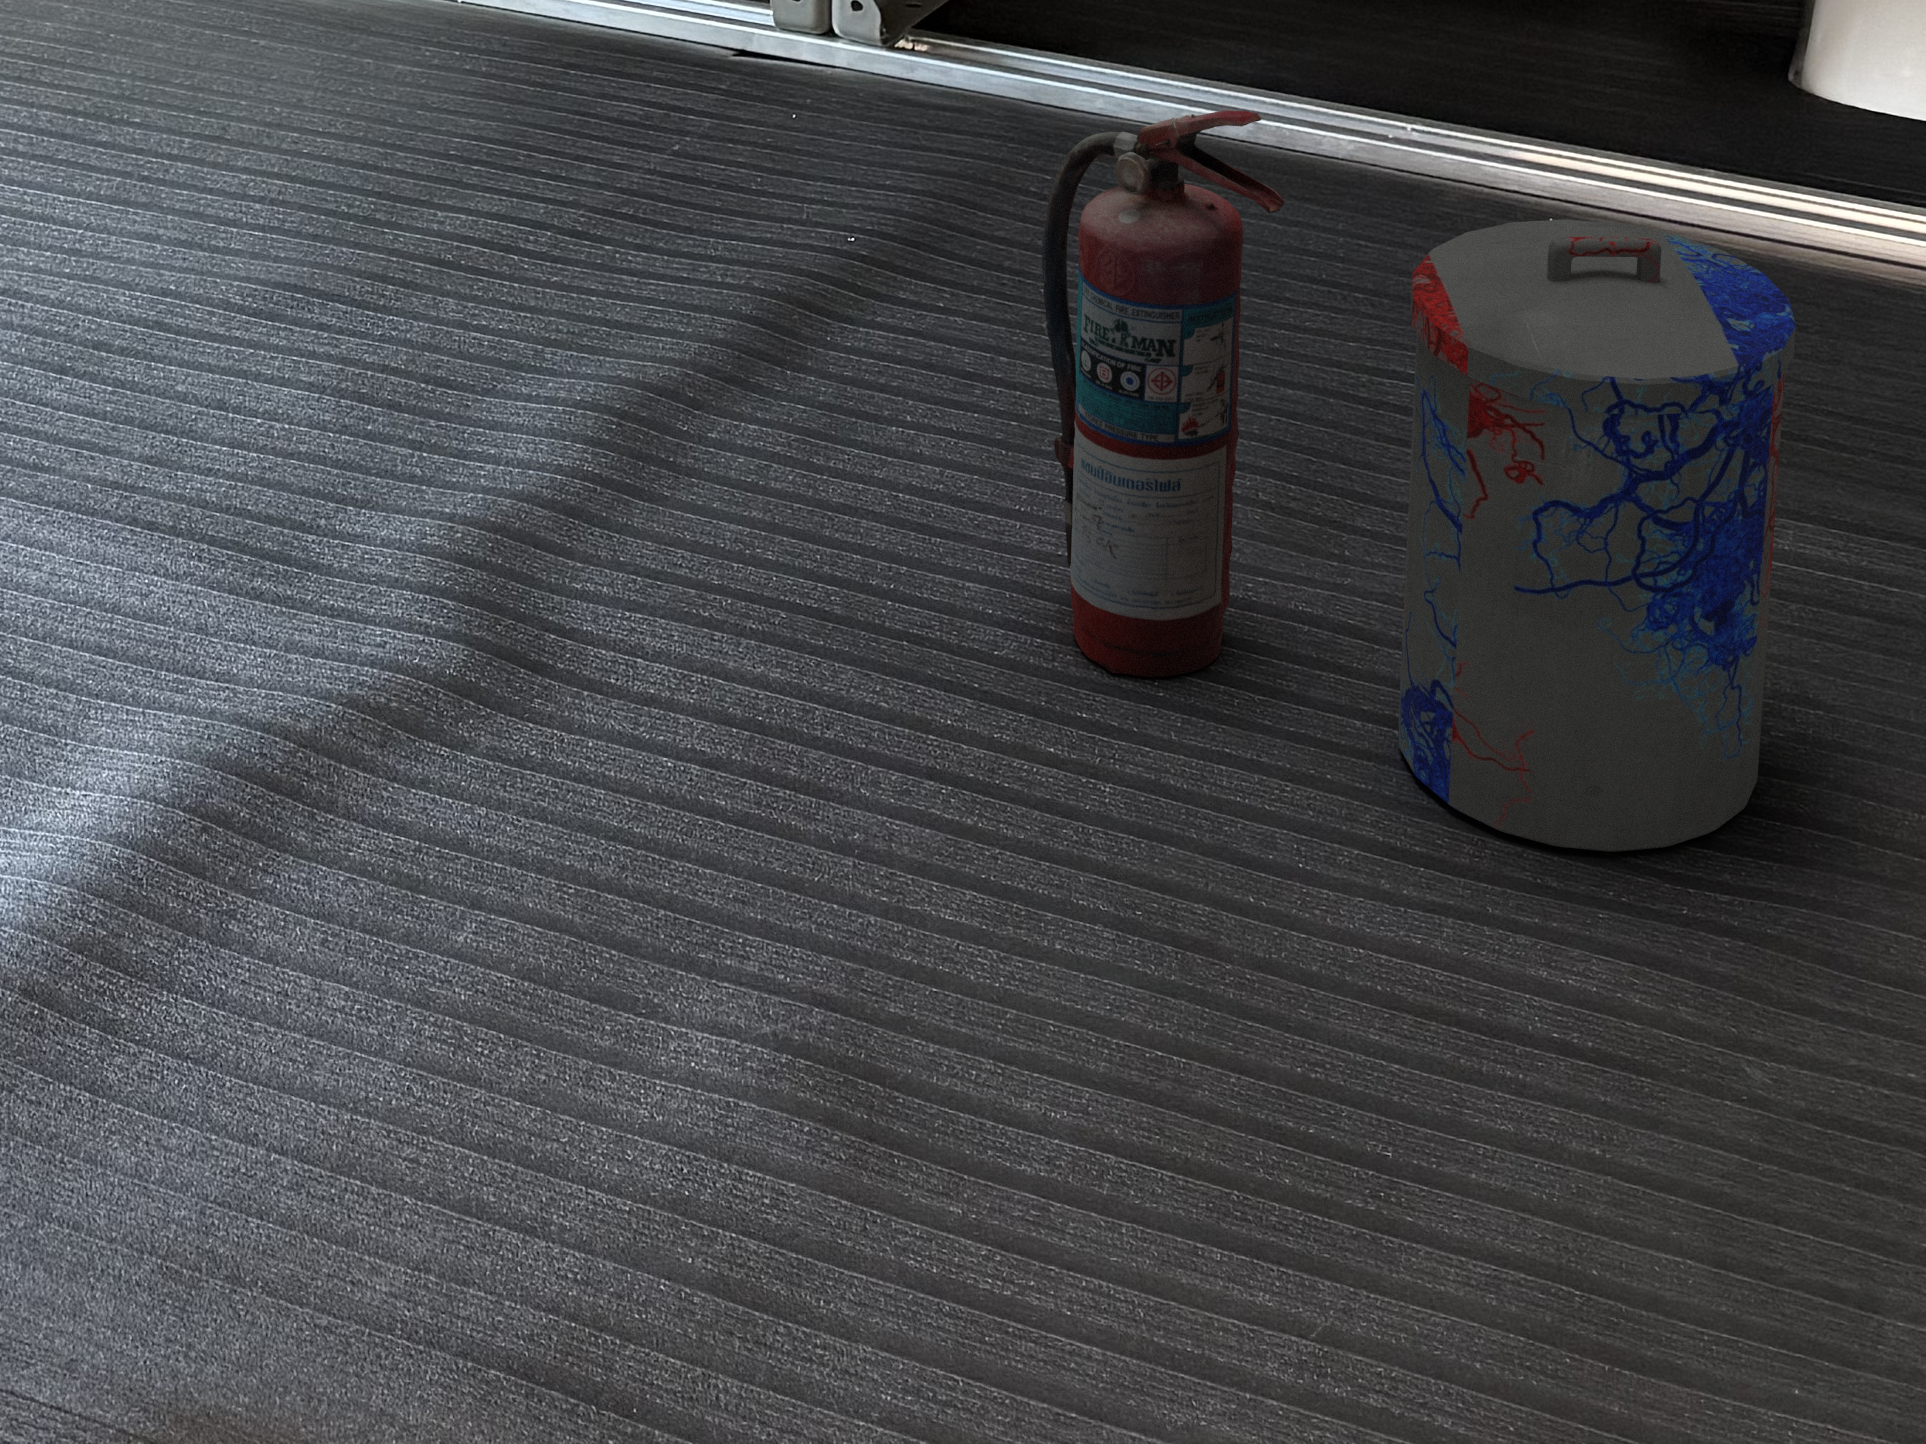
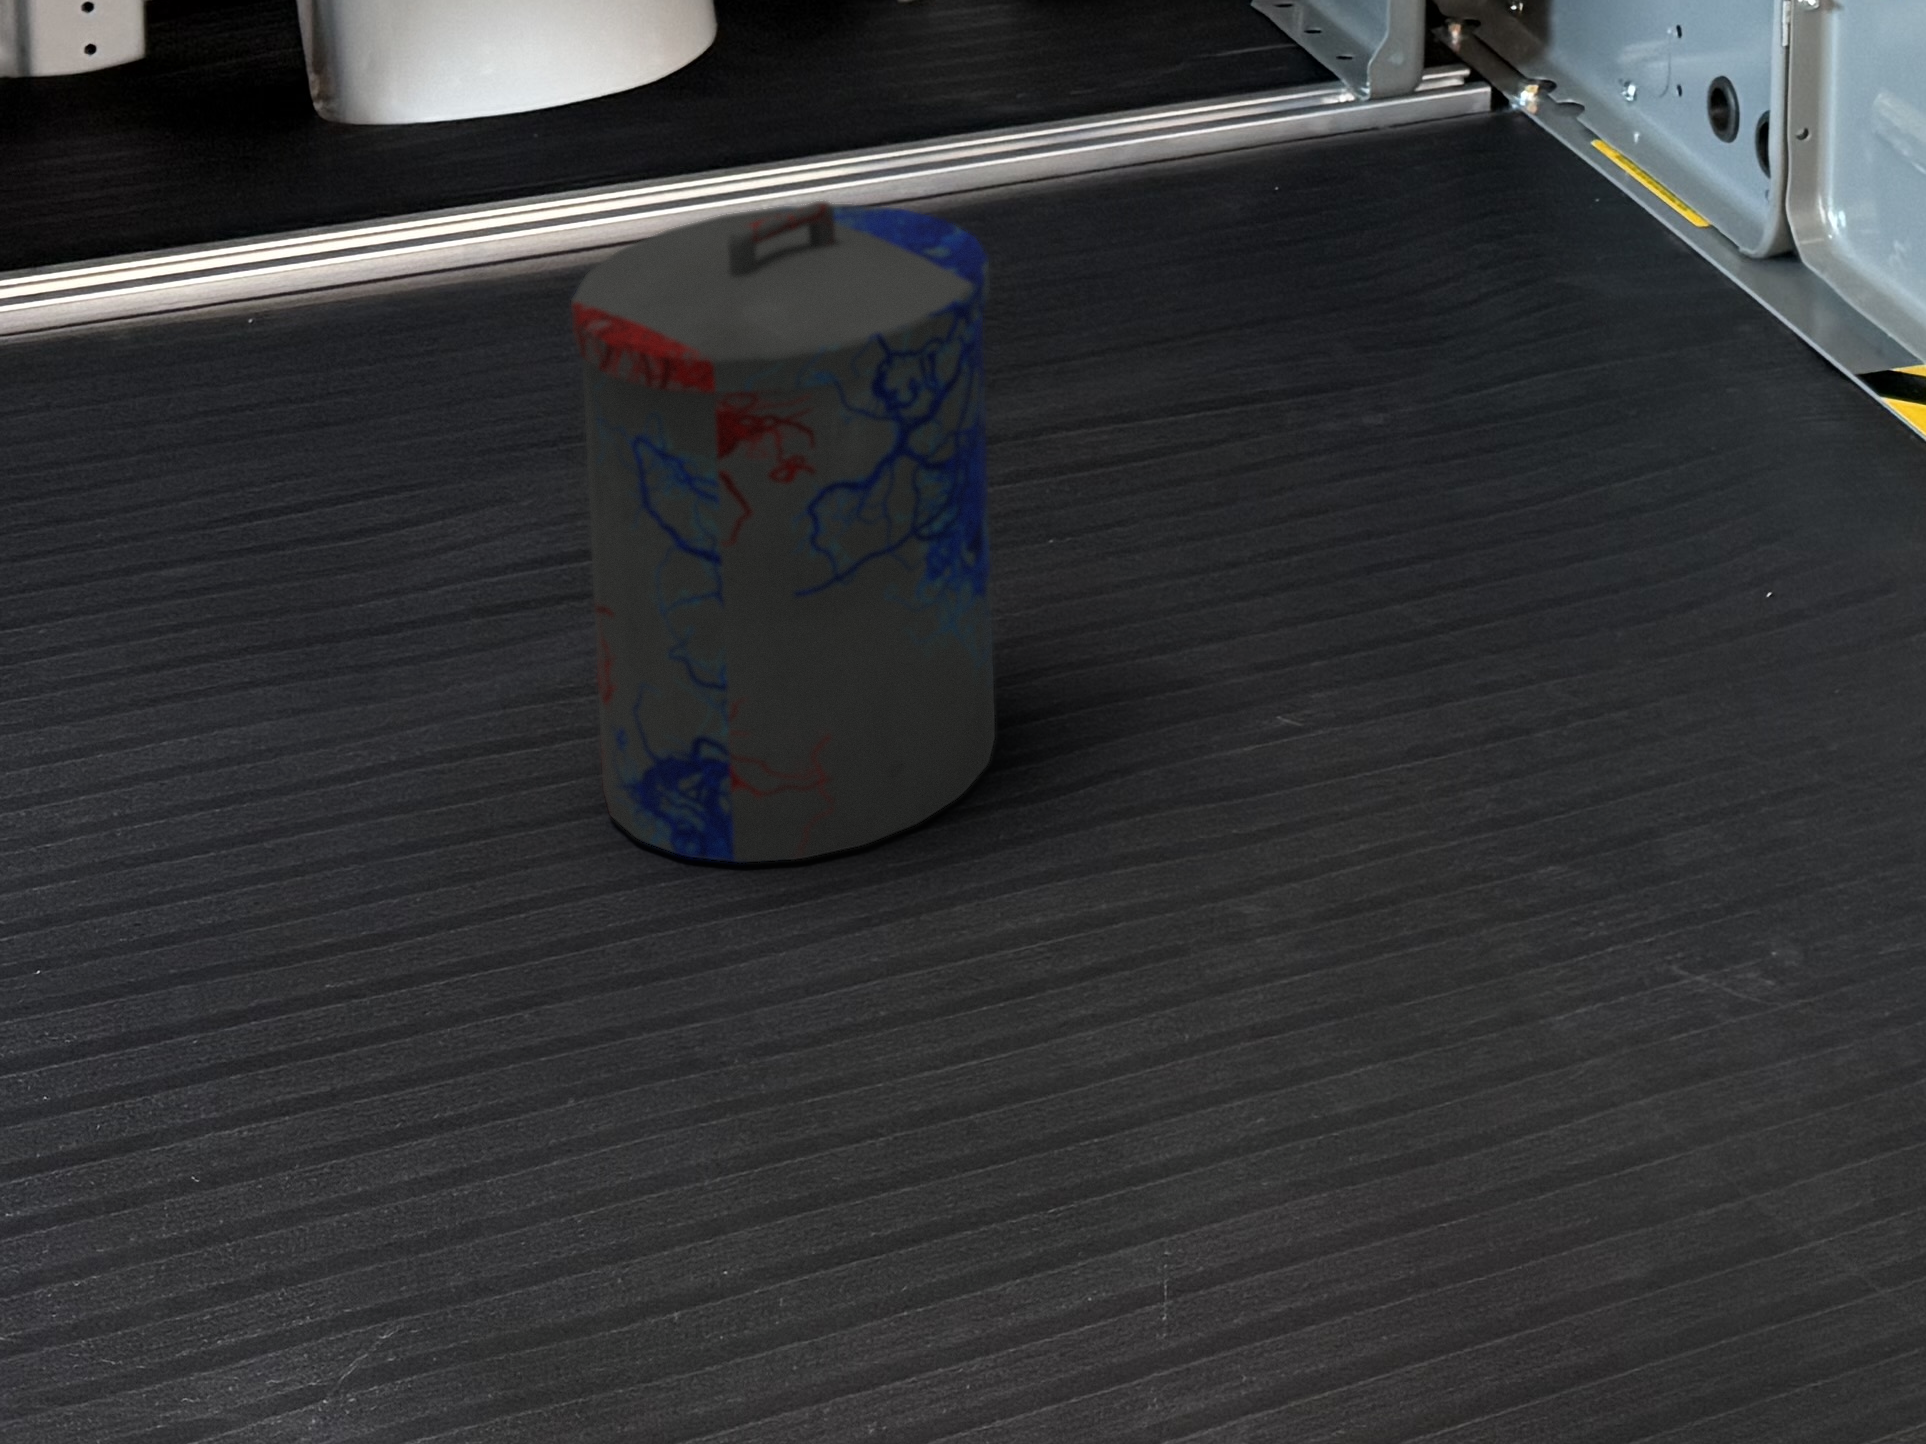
fire extinguisher: present [1042,111,1284,677] -> none [47,213,402,921]

